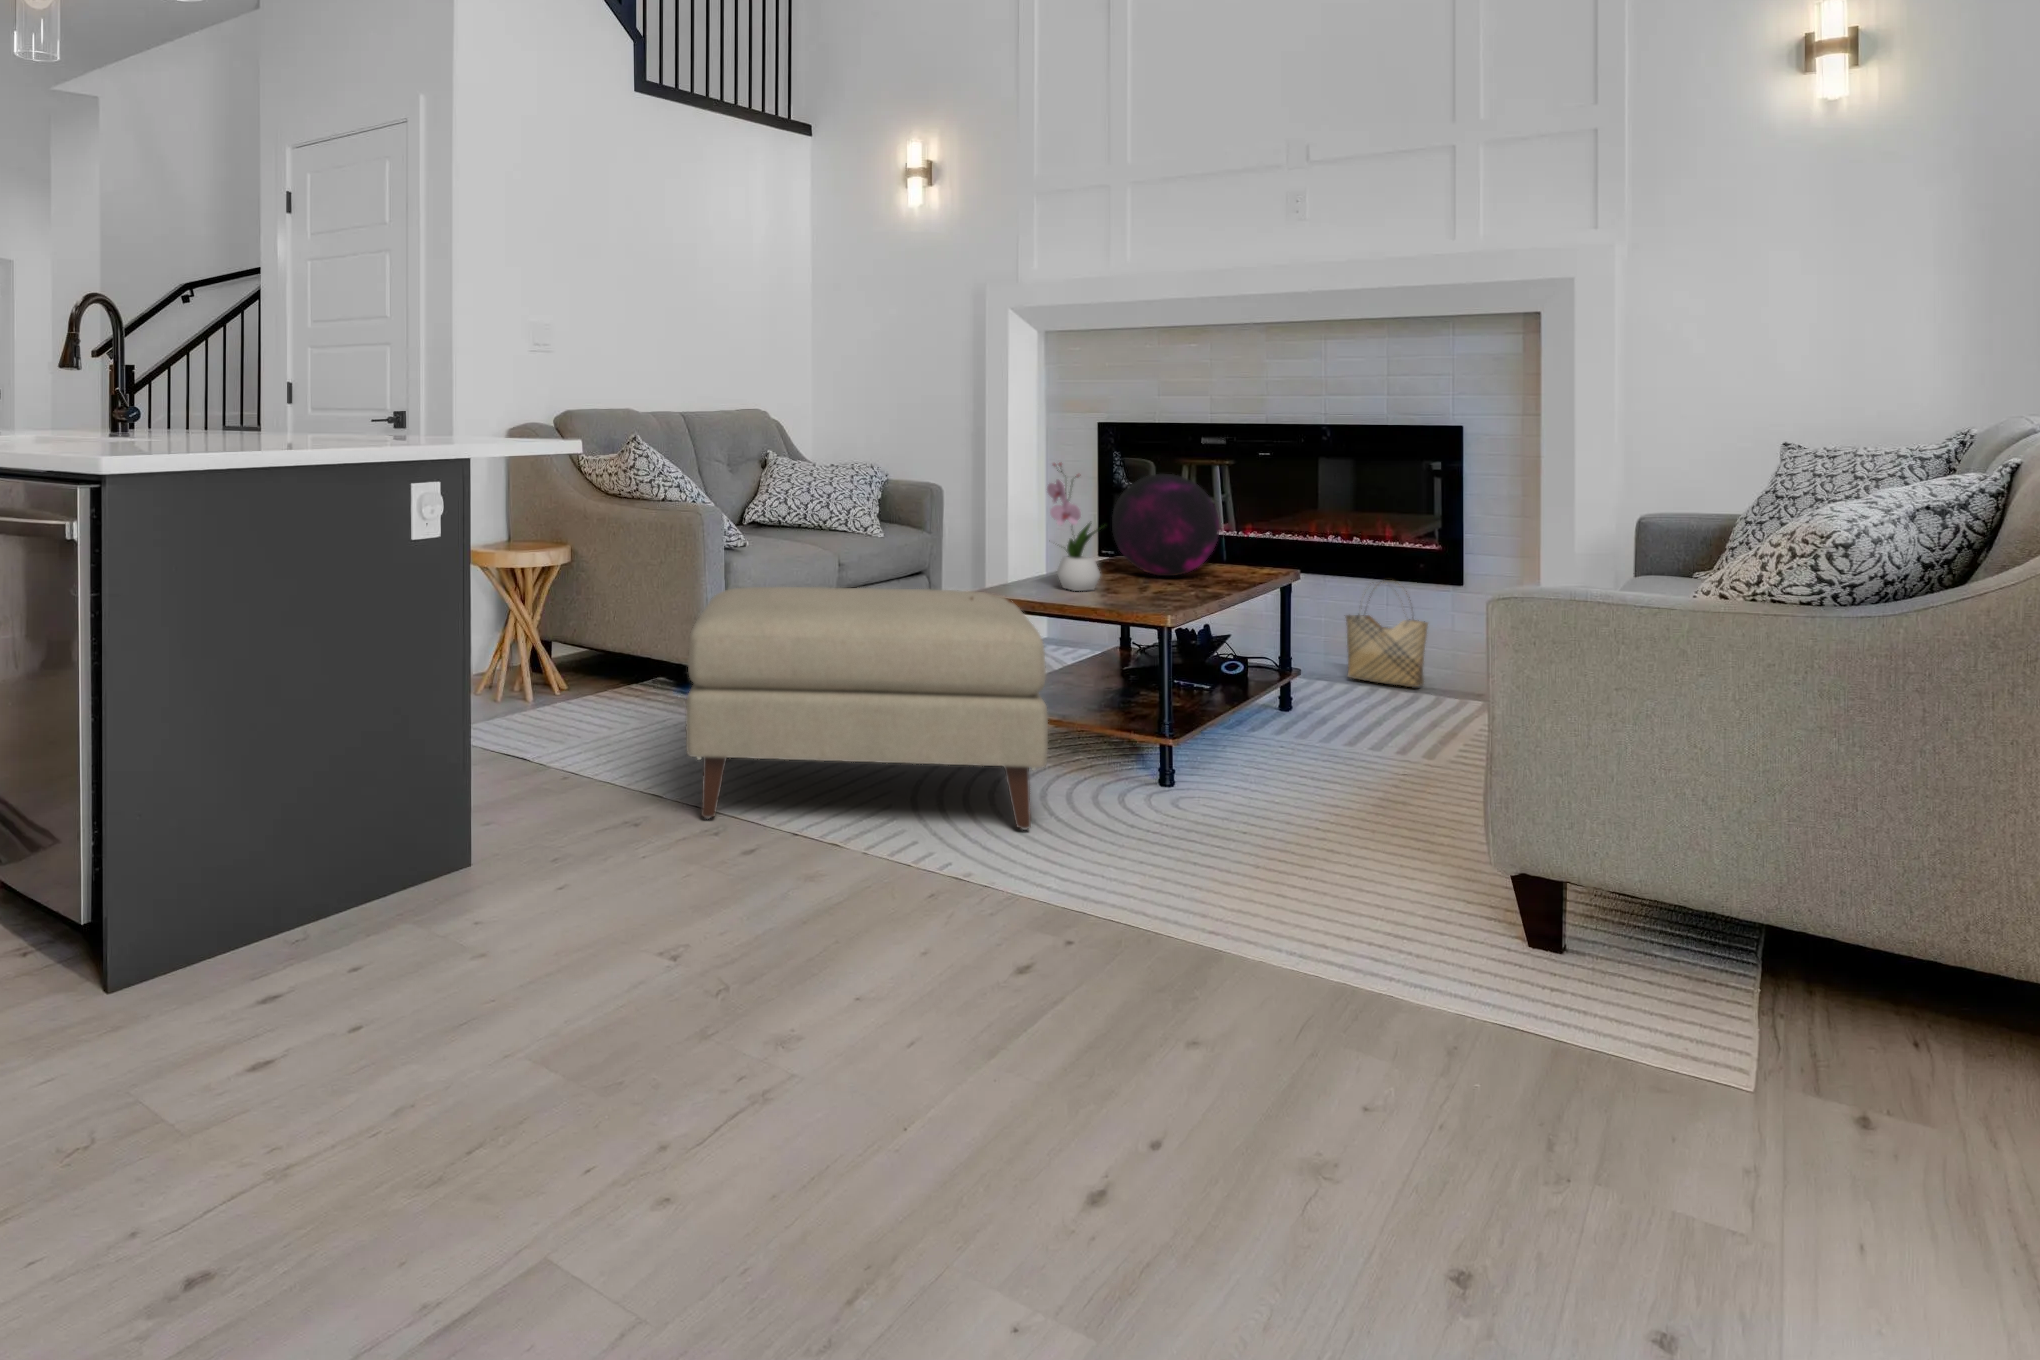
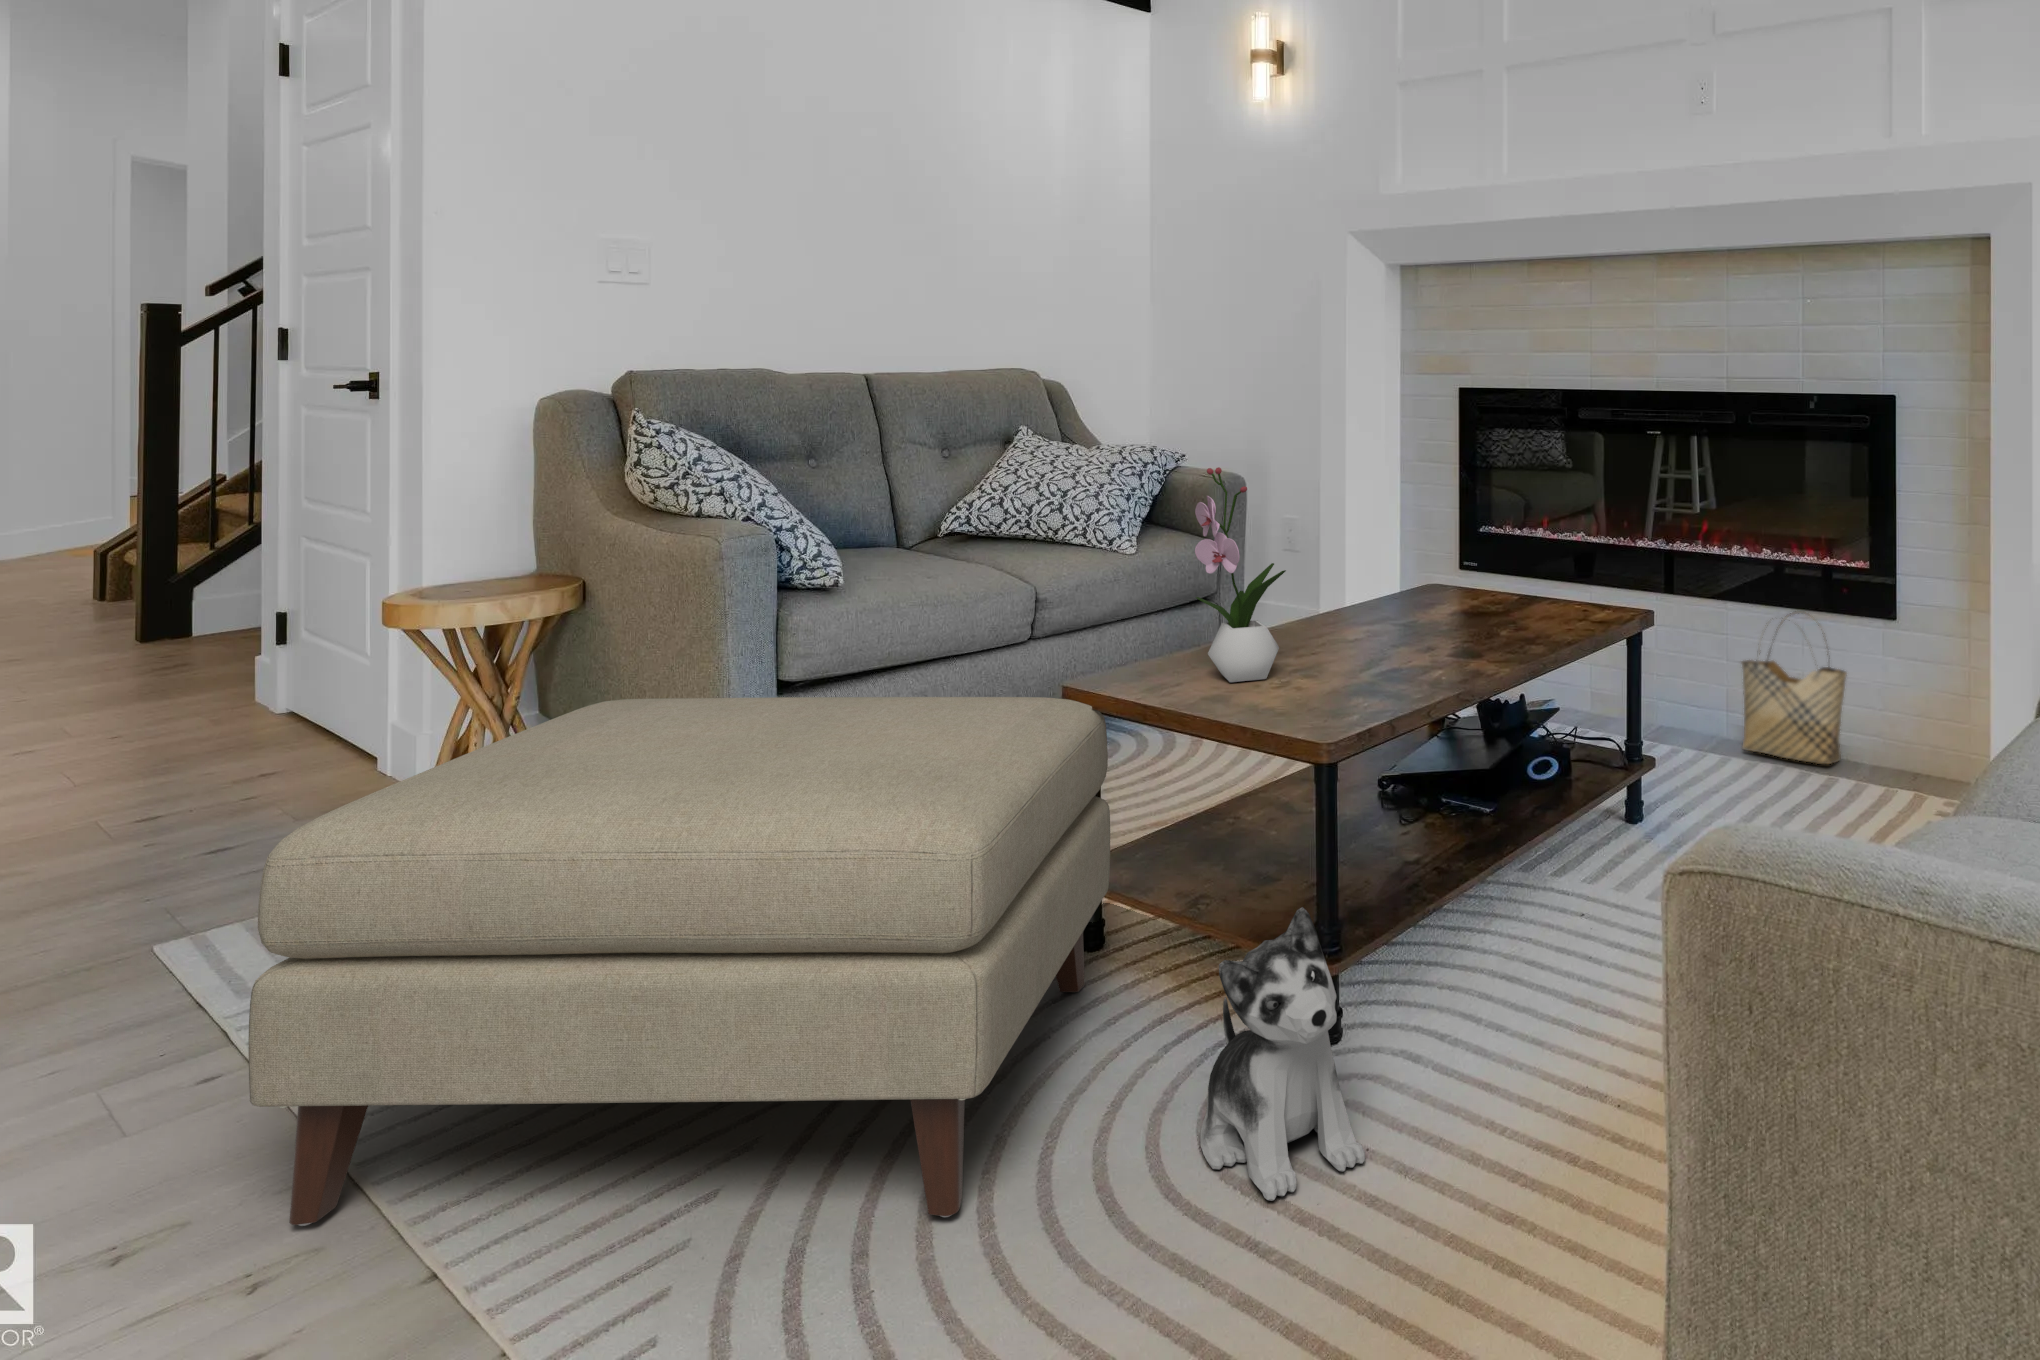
decorative orb: present [1112,474,1219,576] -> none [1344,479,1502,640]
plush toy: none [1124,690,1230,833] -> present [1200,907,1365,1201]

